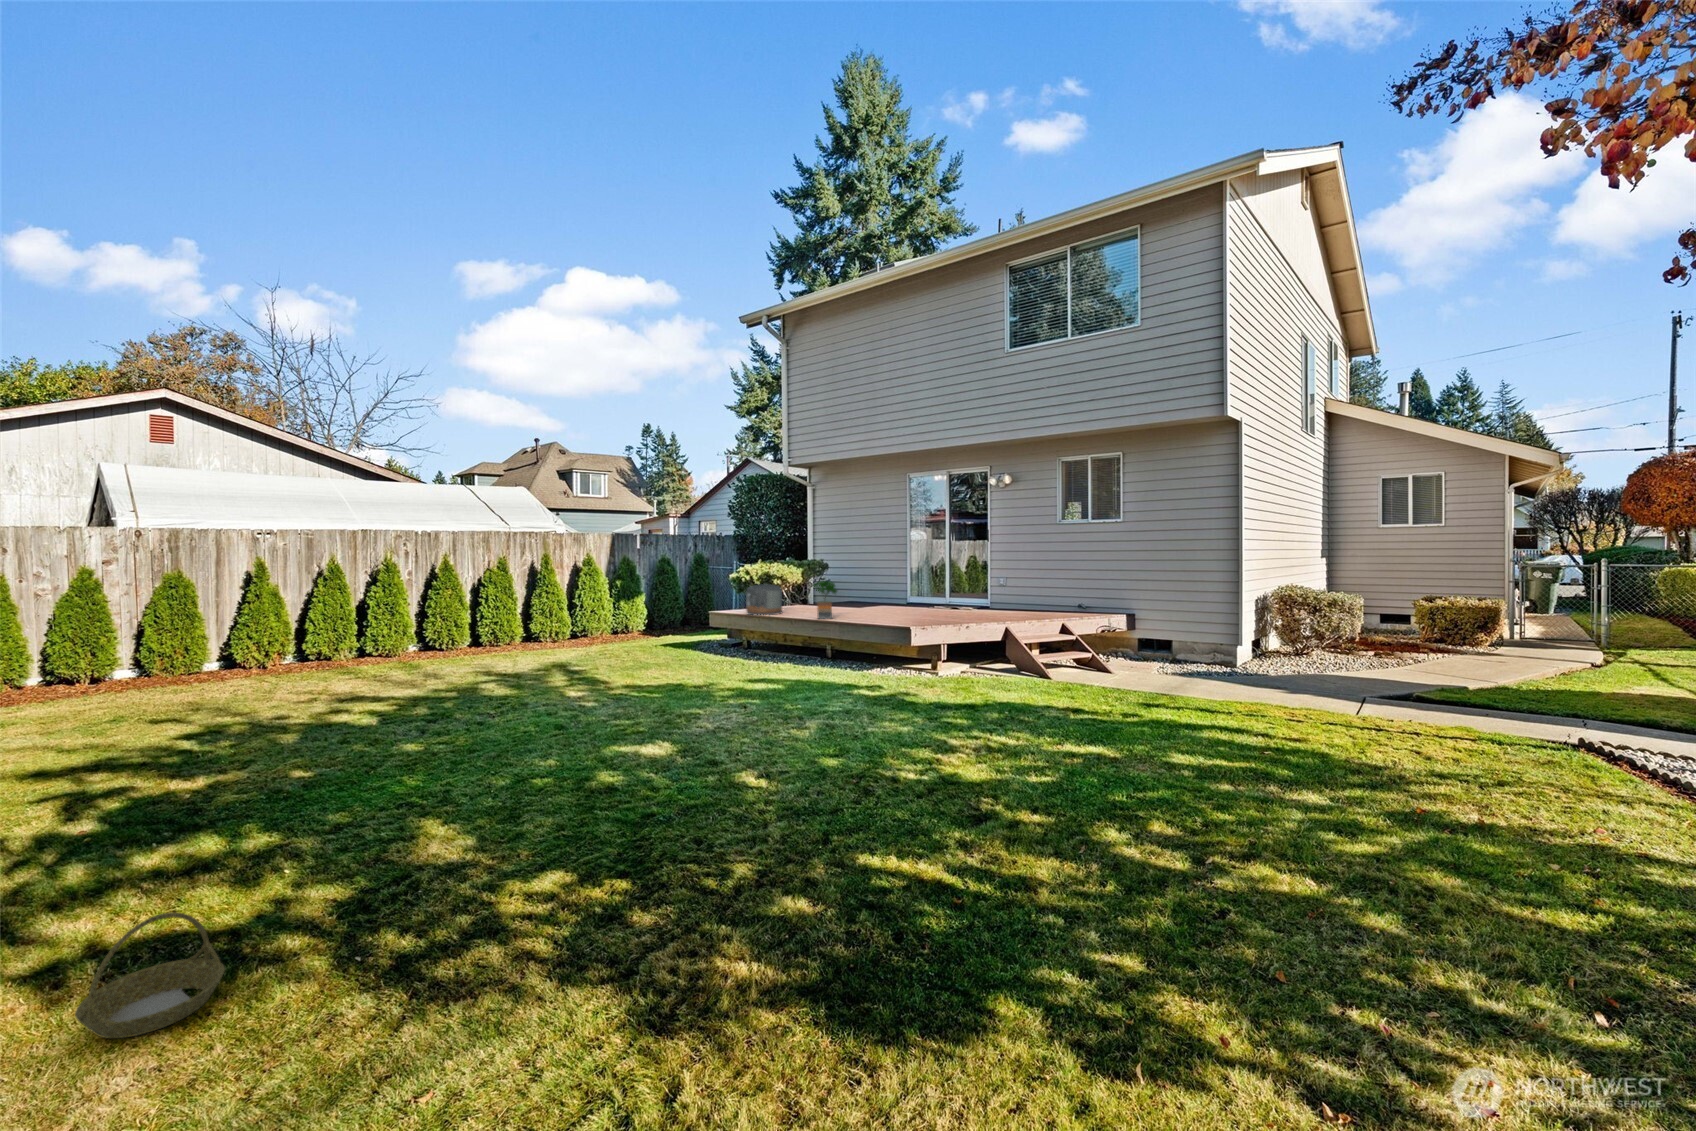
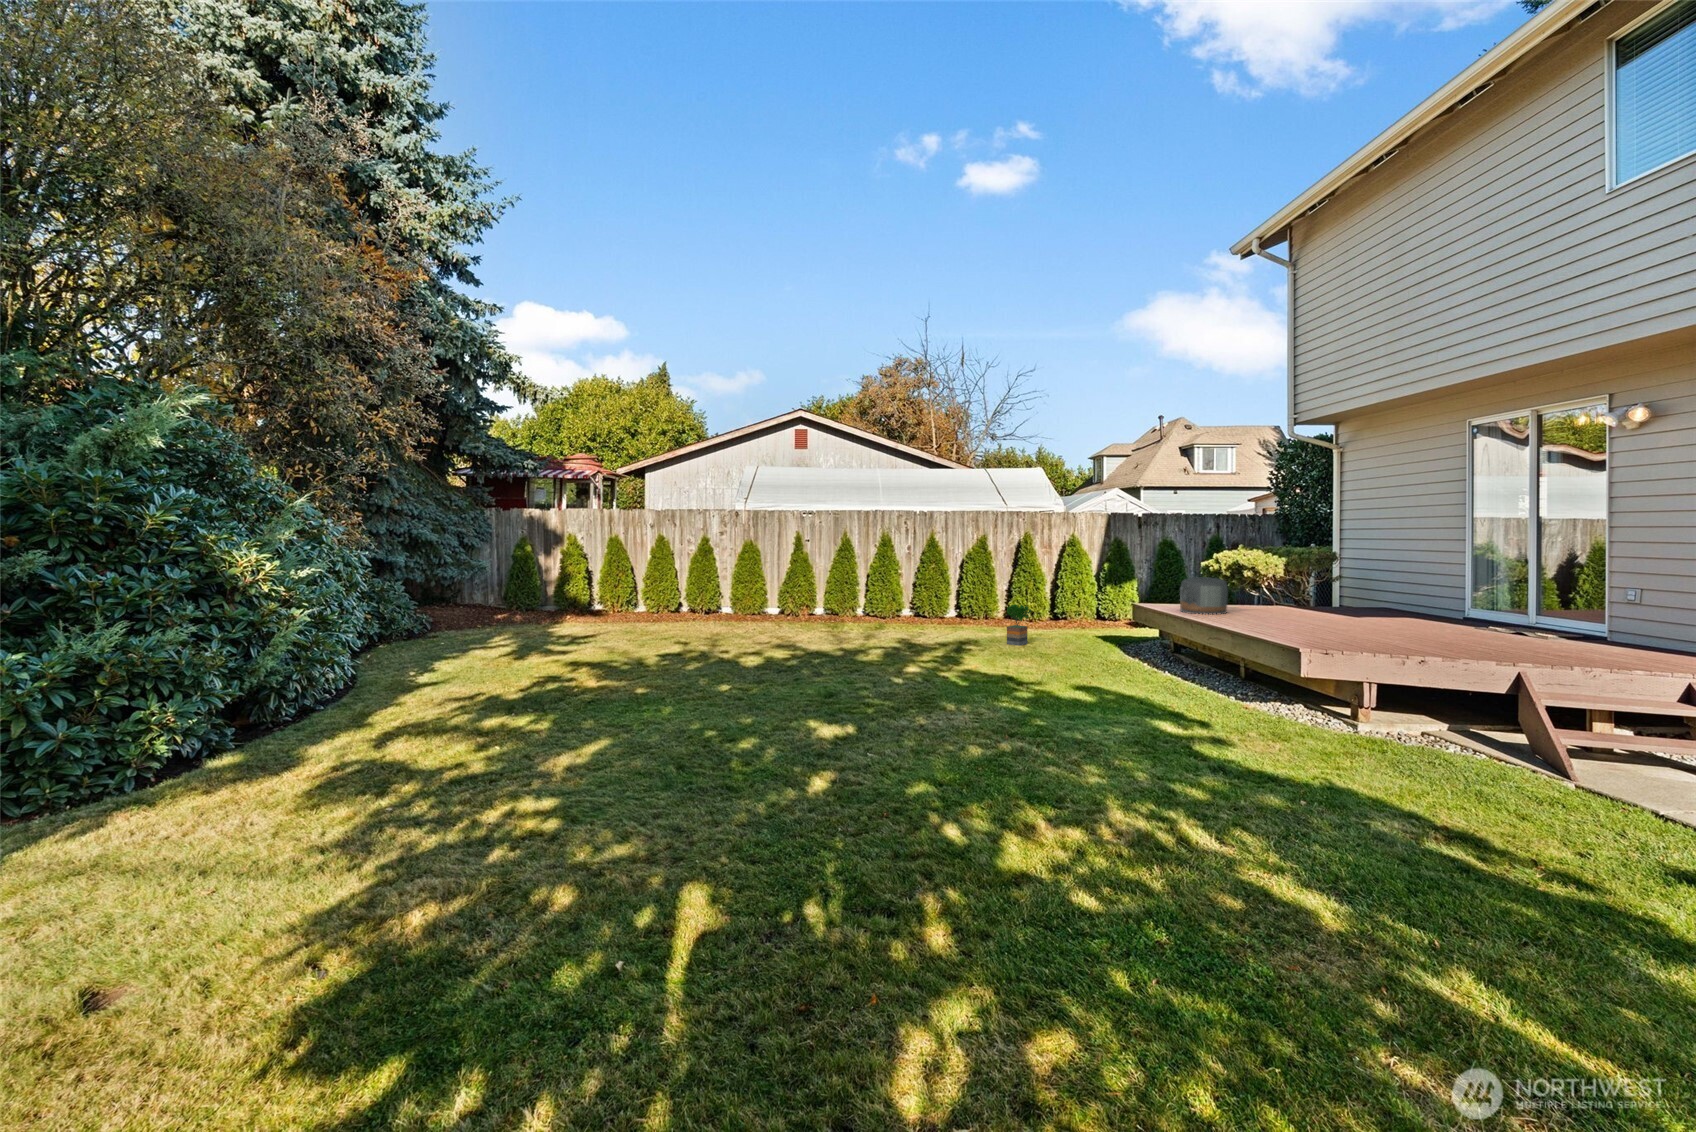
potted tree: present [814,581,837,619] -> present [1007,604,1031,646]
basket: present [75,912,225,1038] -> none [270,760,351,825]

